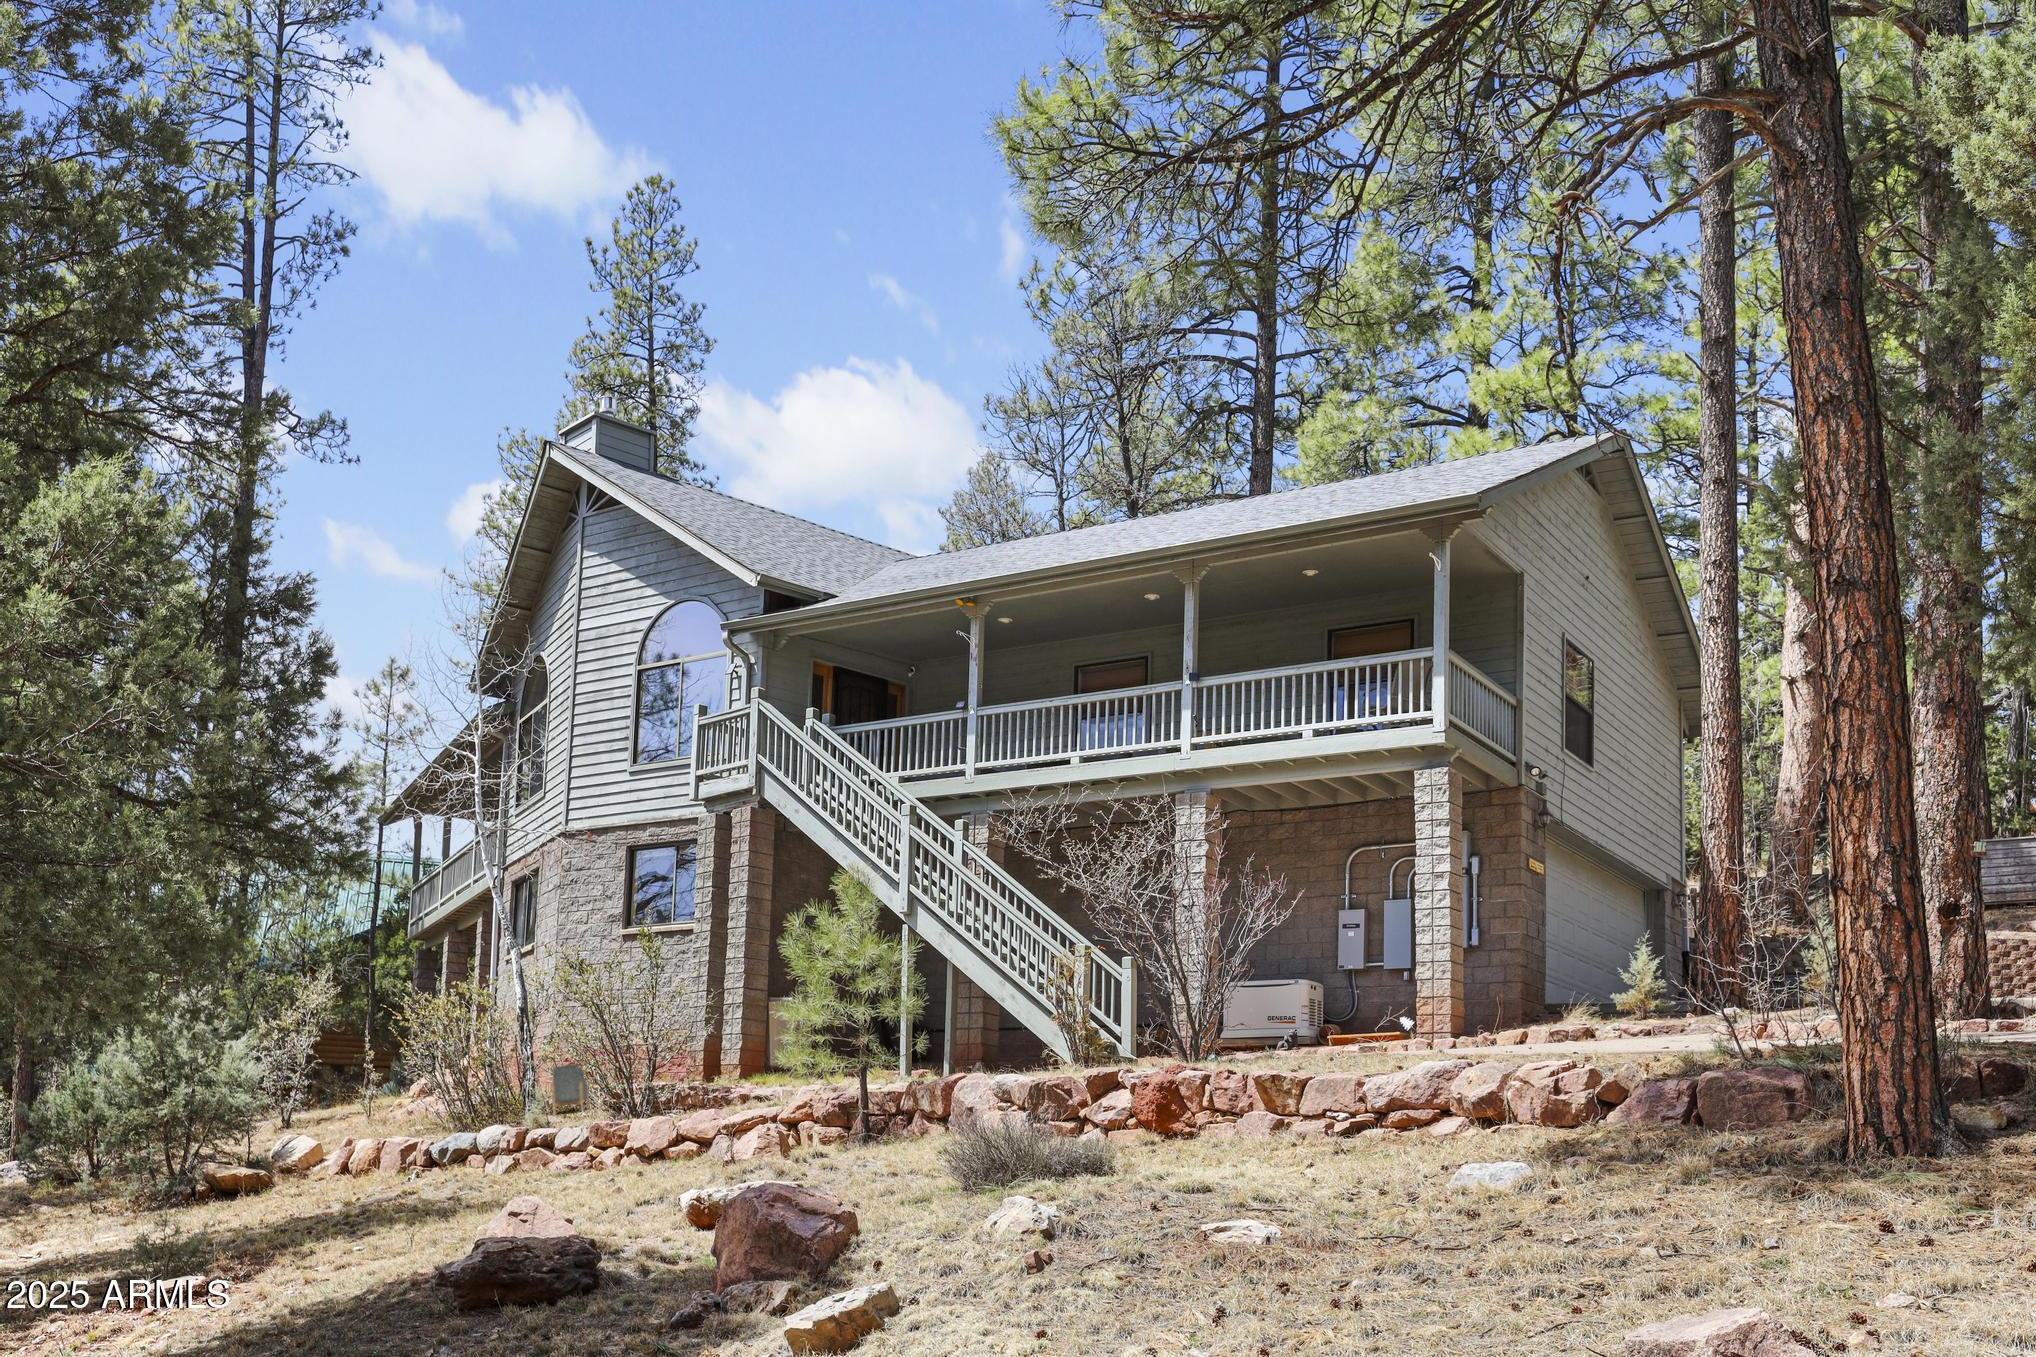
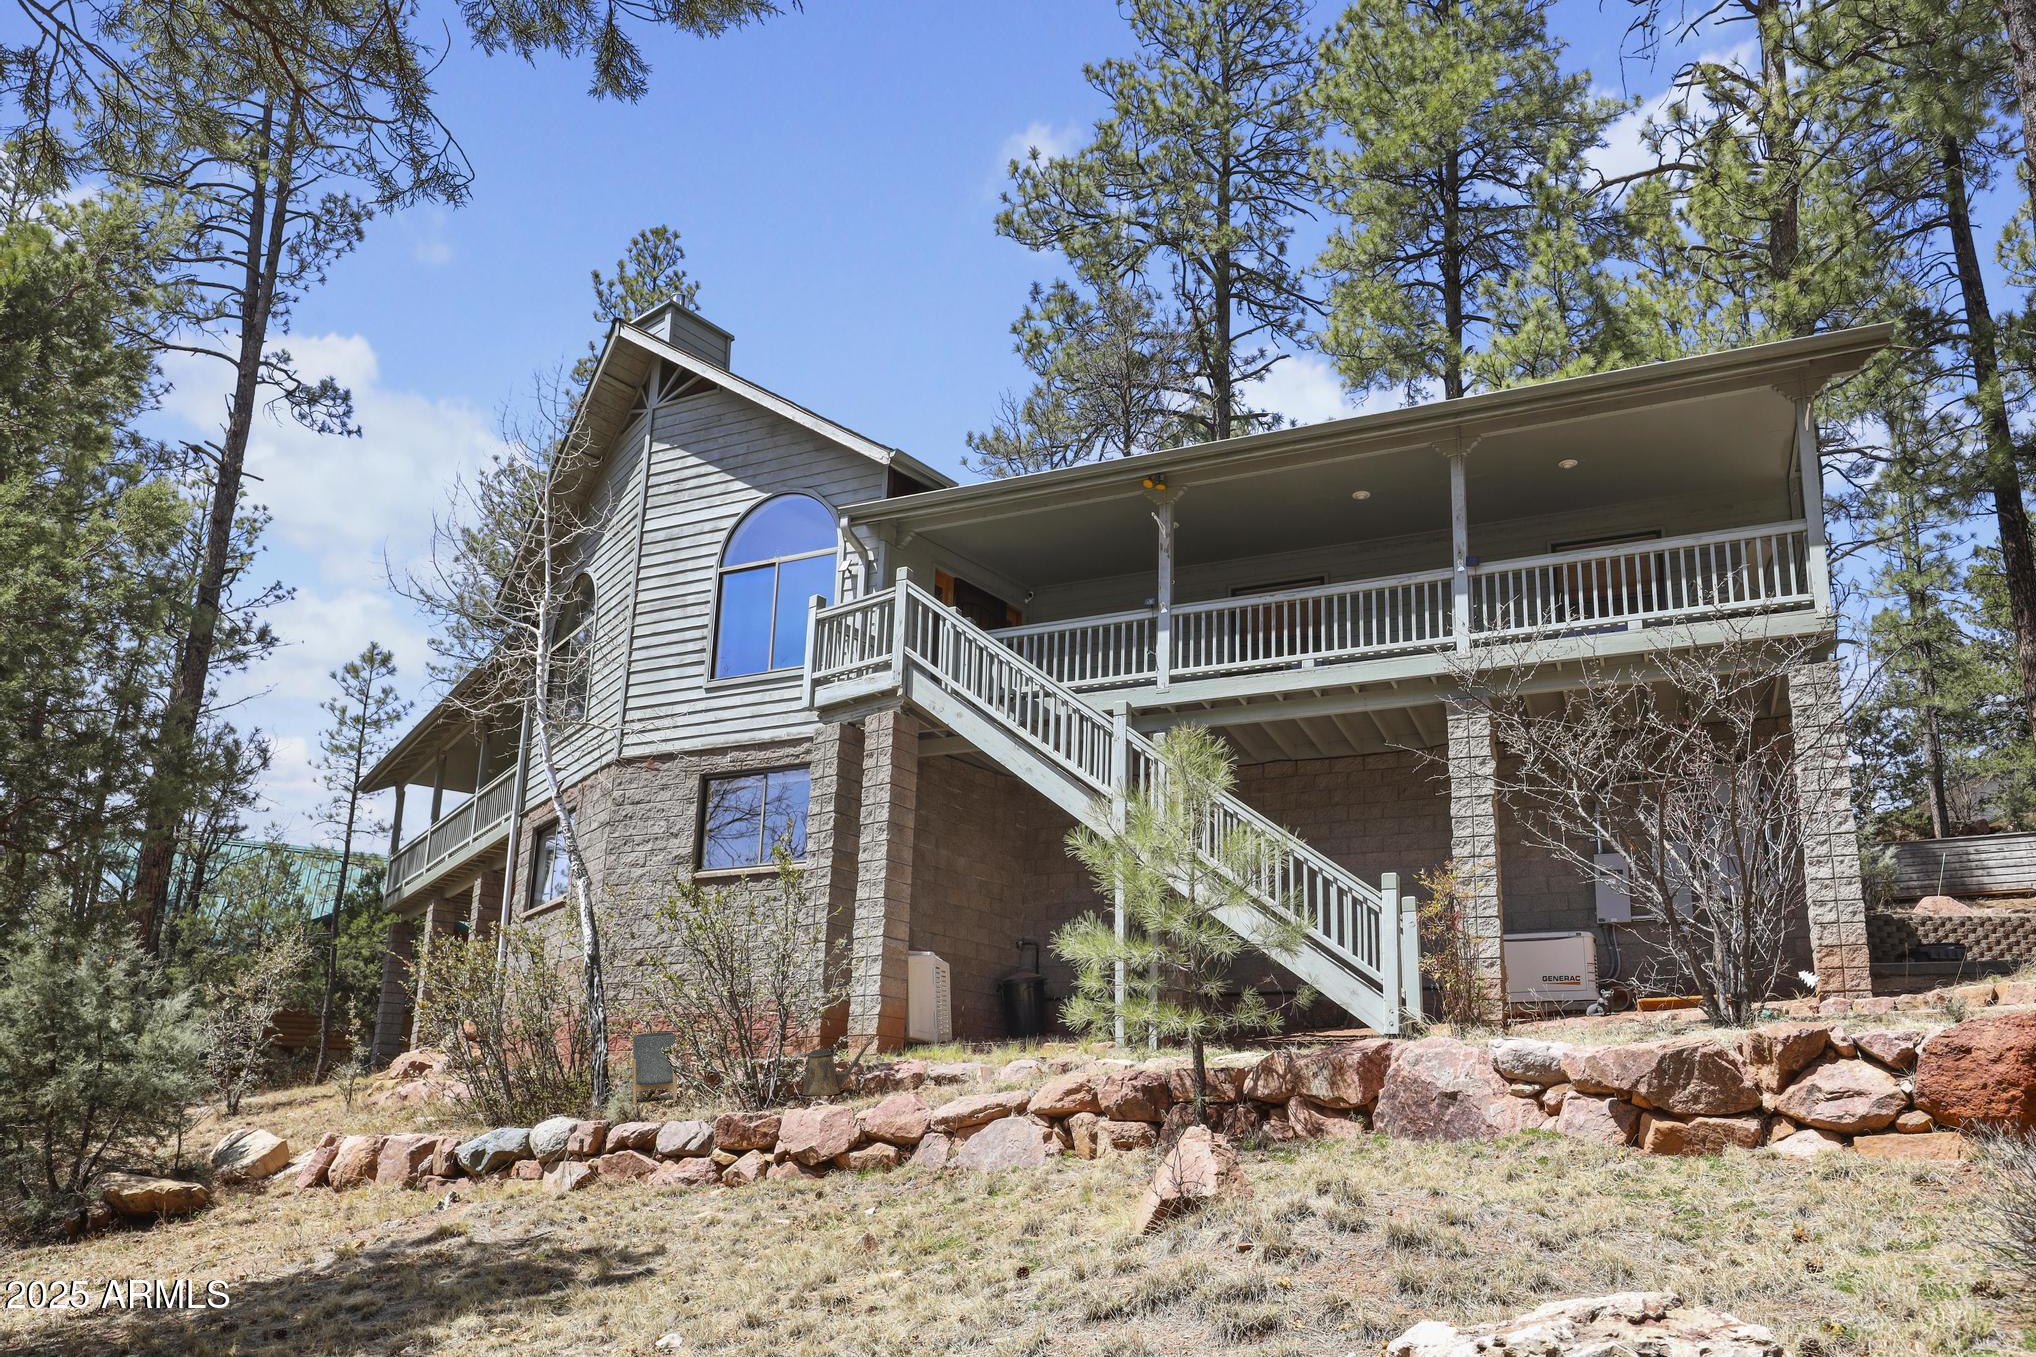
watering can: none [655,1069,712,1108] -> present [792,1040,874,1096]

